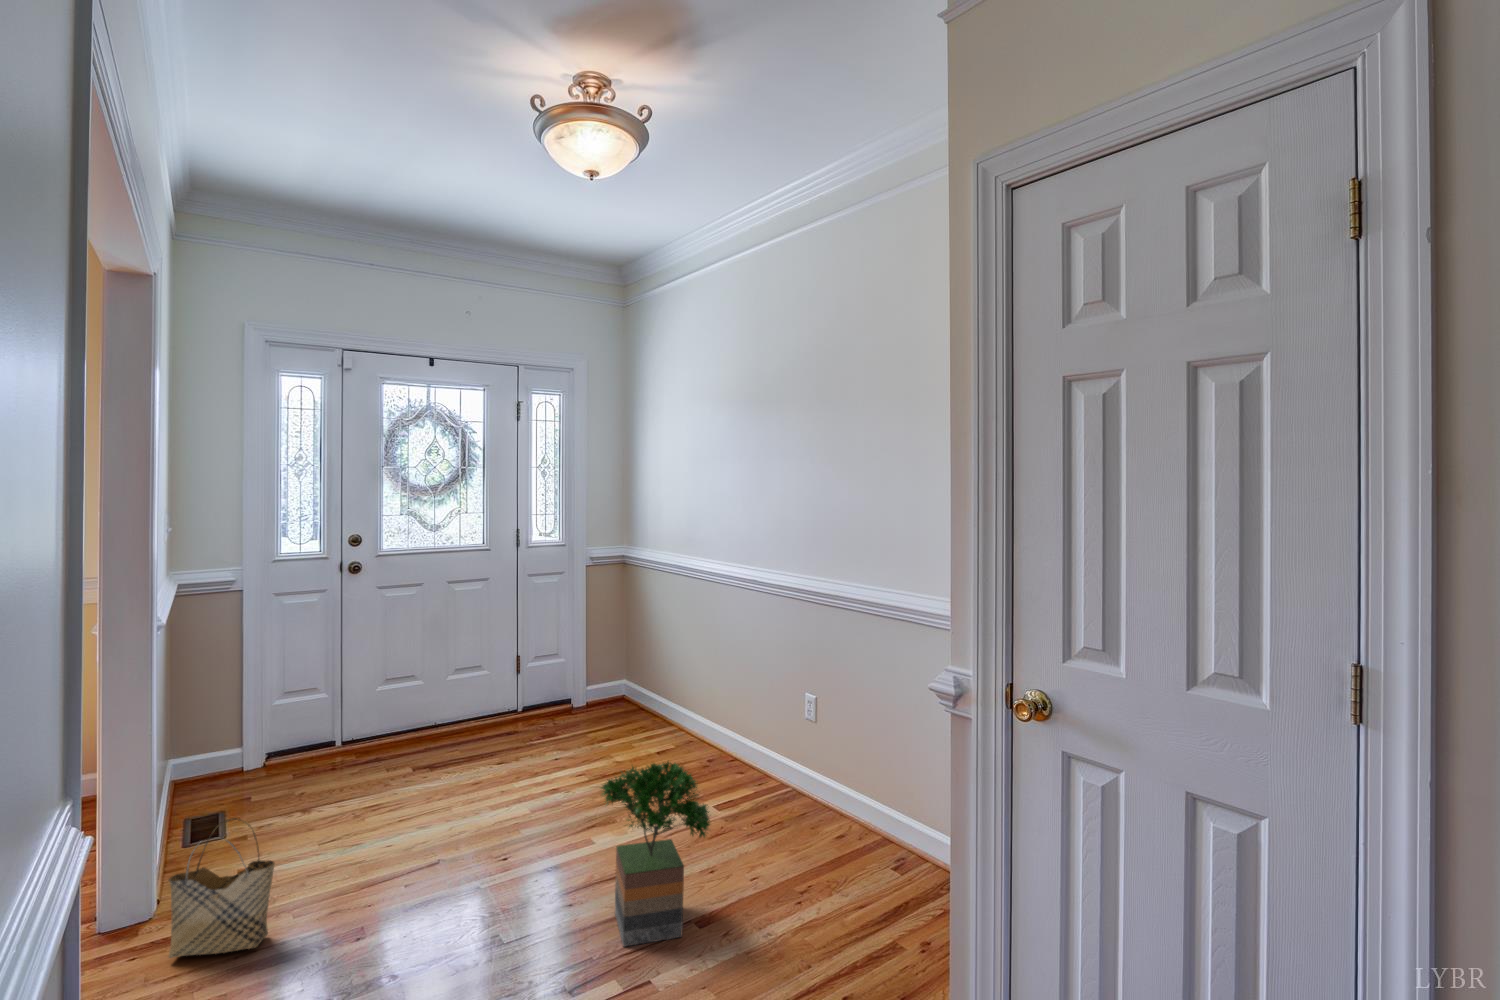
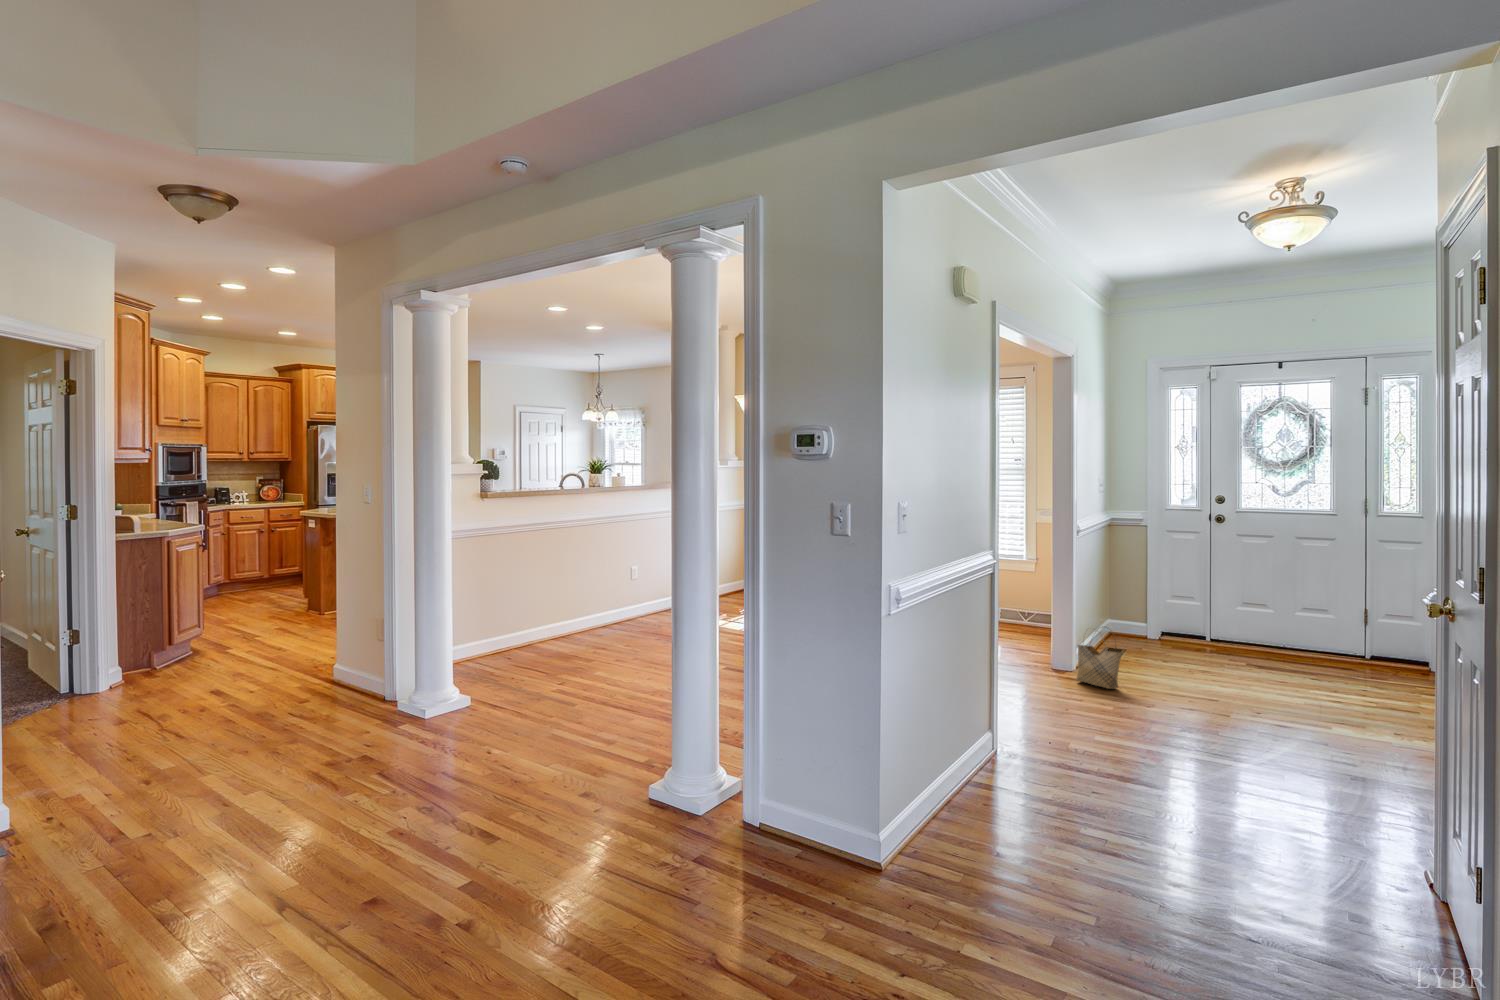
potted tree: present [601,762,710,947] -> none [1299,645,1391,768]

